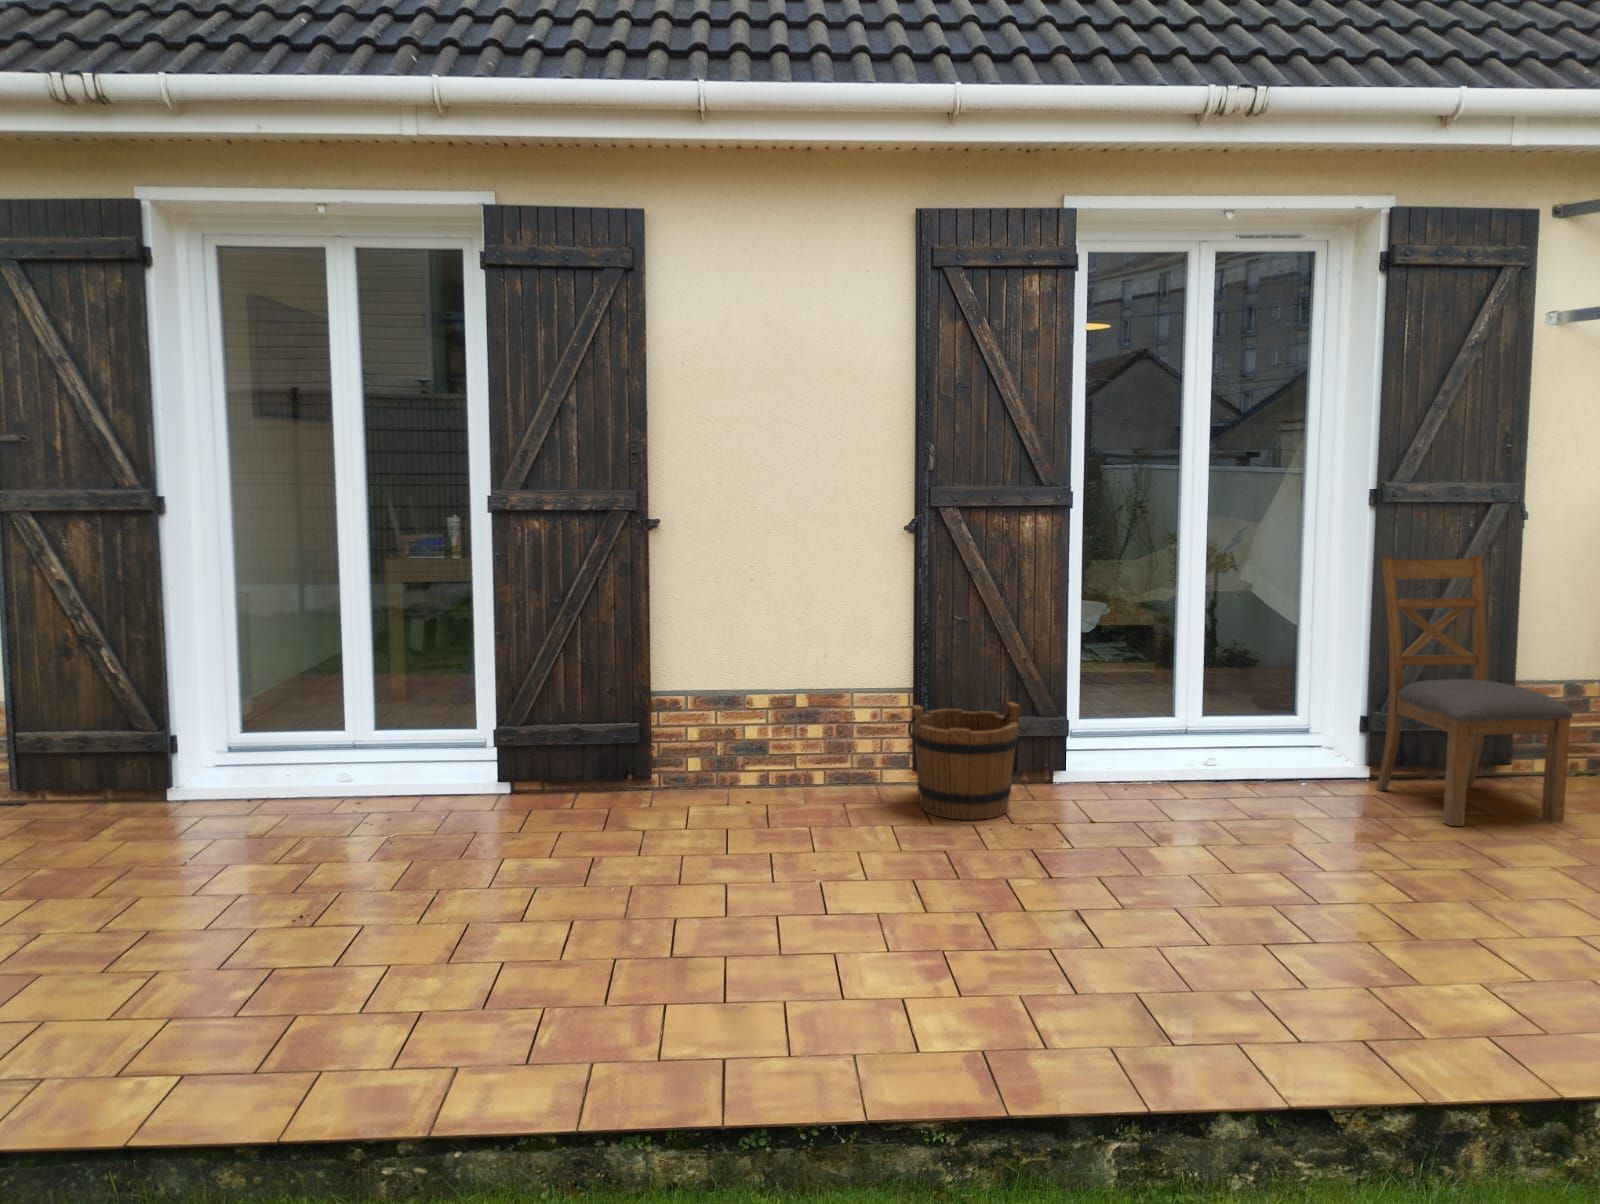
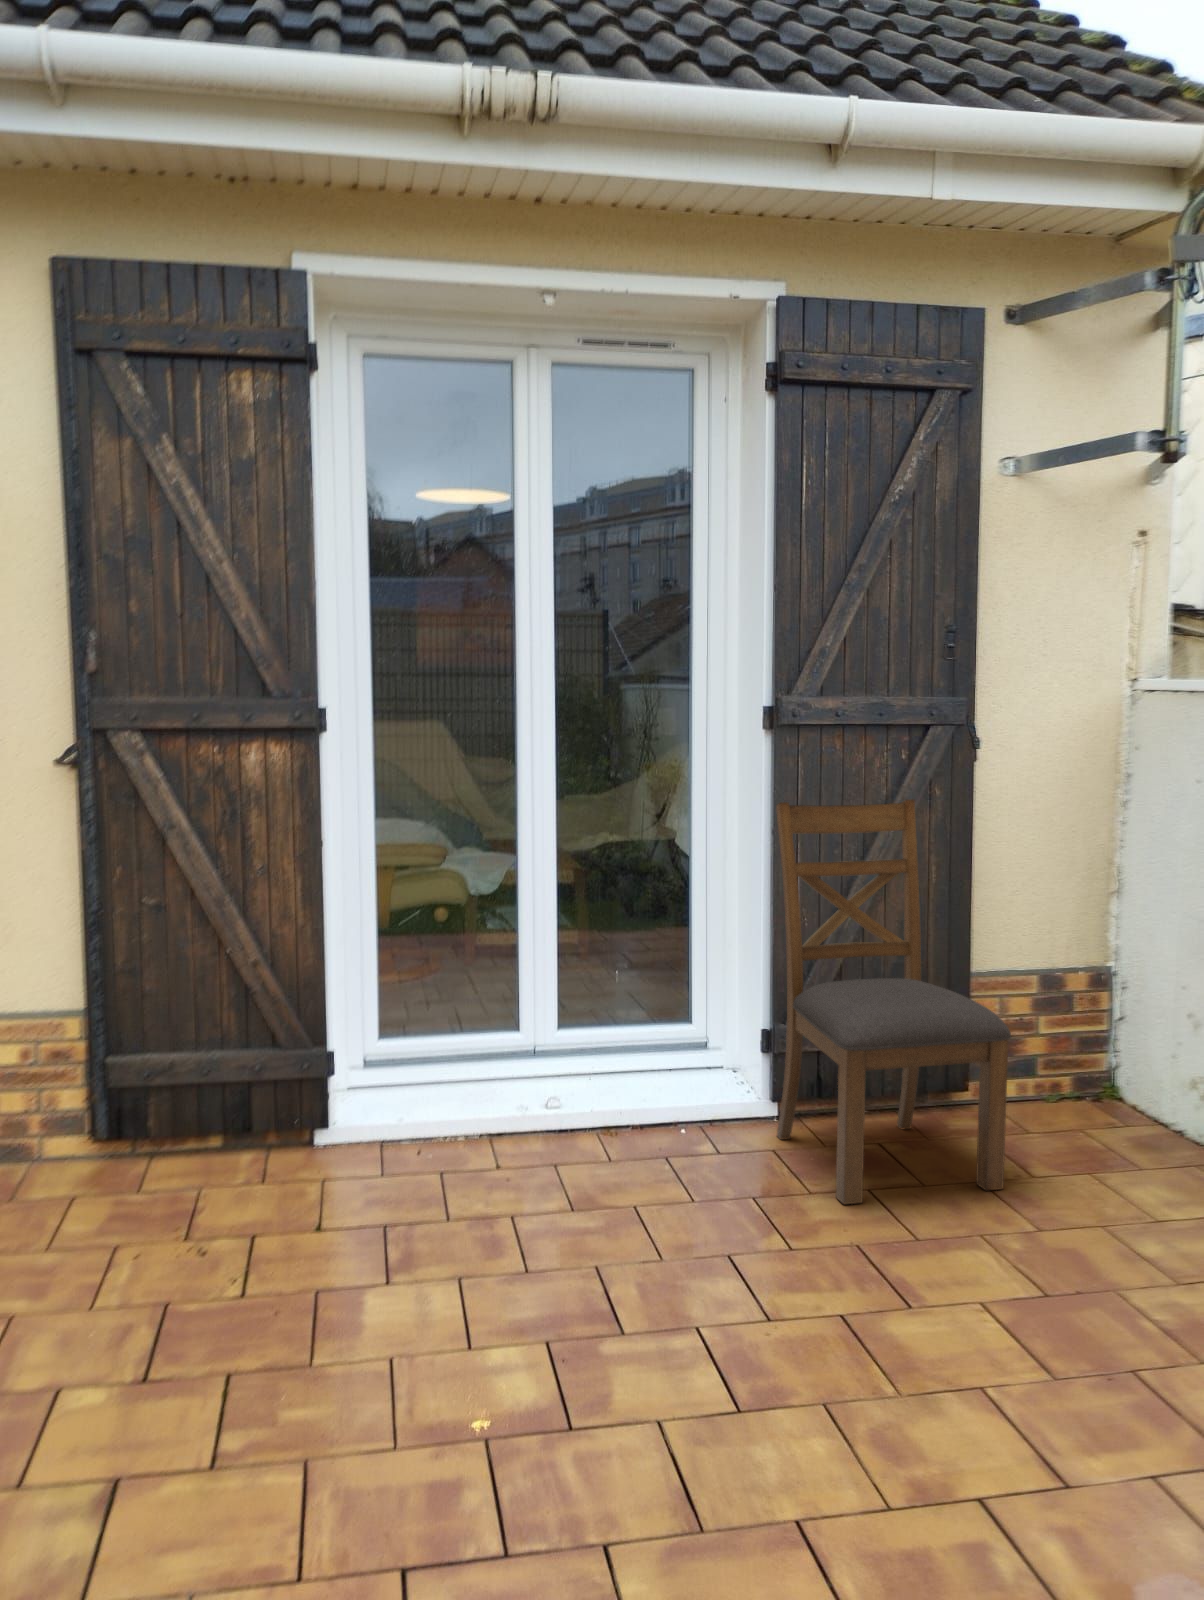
bucket: present [908,702,1020,820] -> none [38,1034,218,1228]

